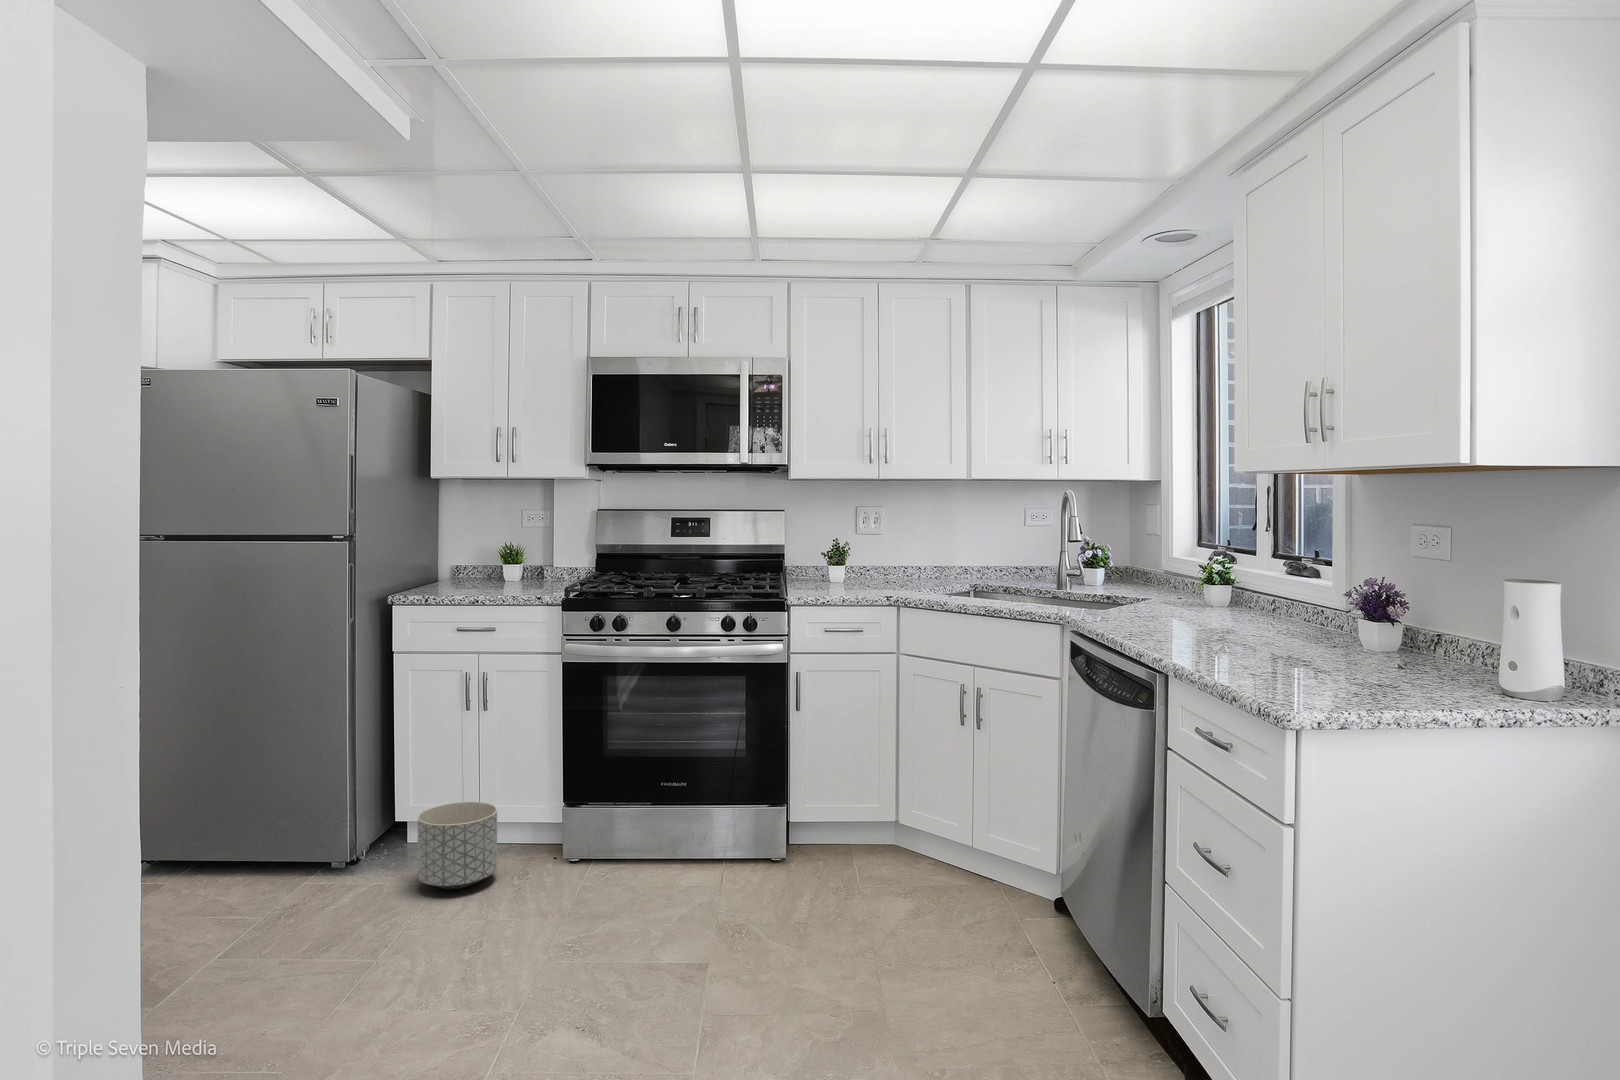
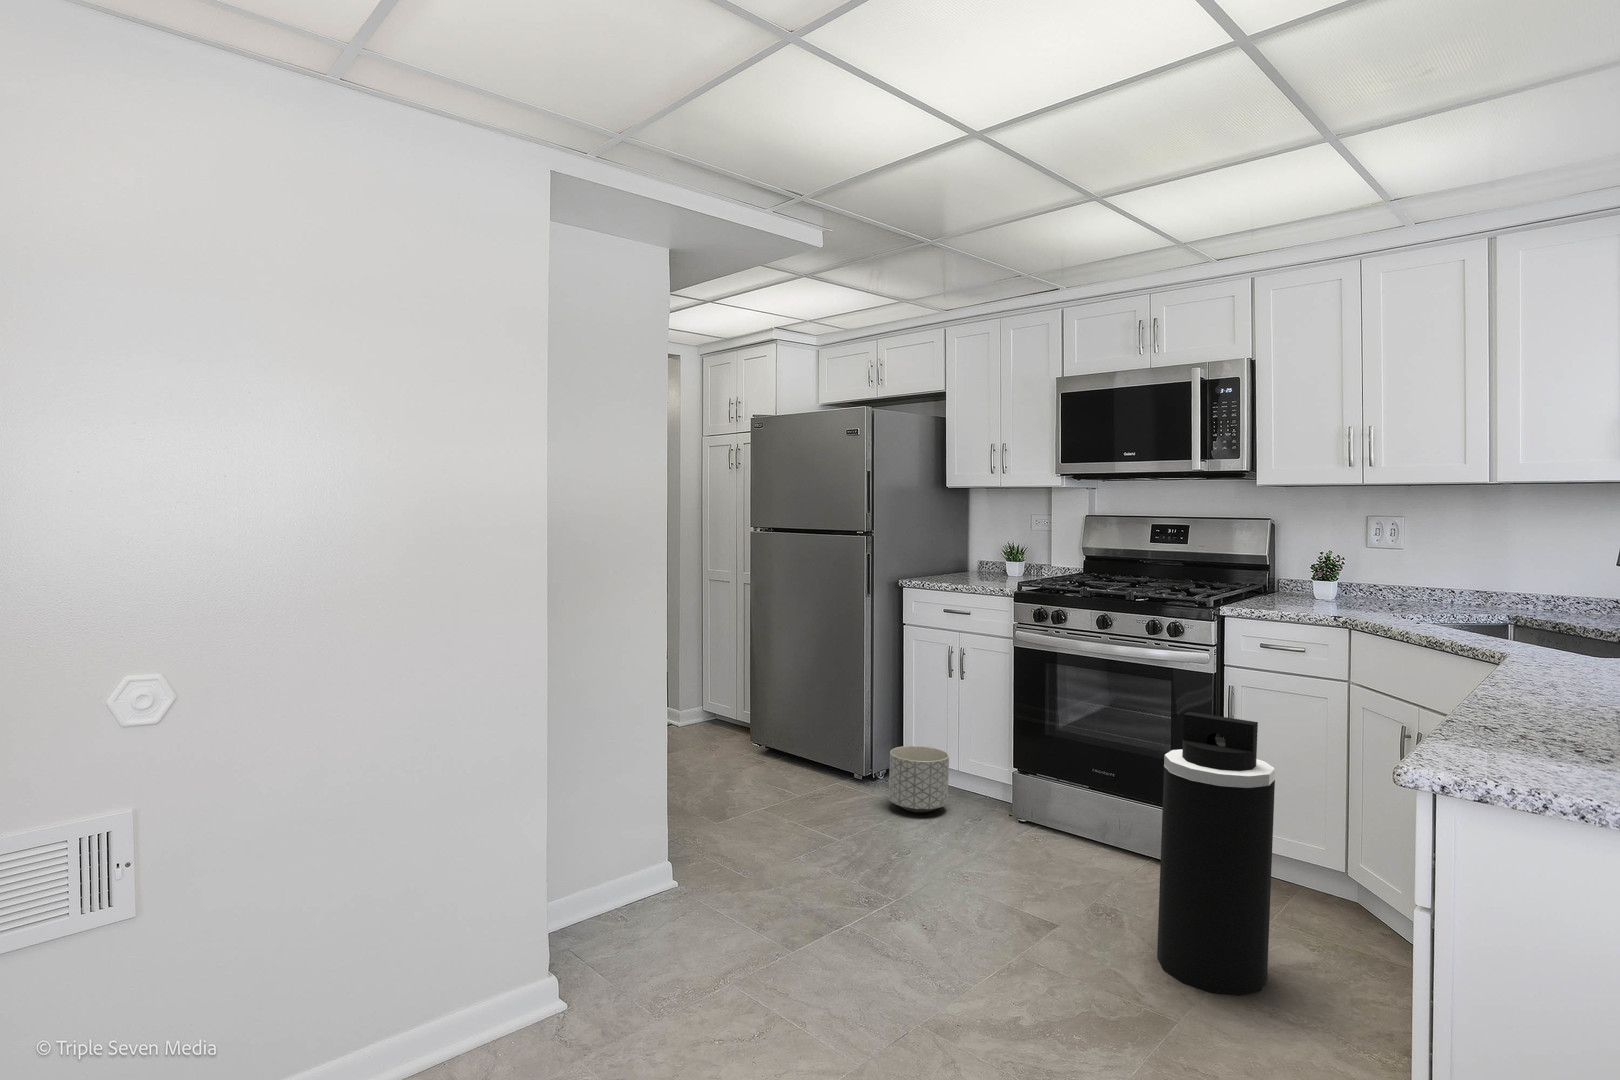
trash can: none [830,700,927,964] -> present [1157,712,1275,995]

